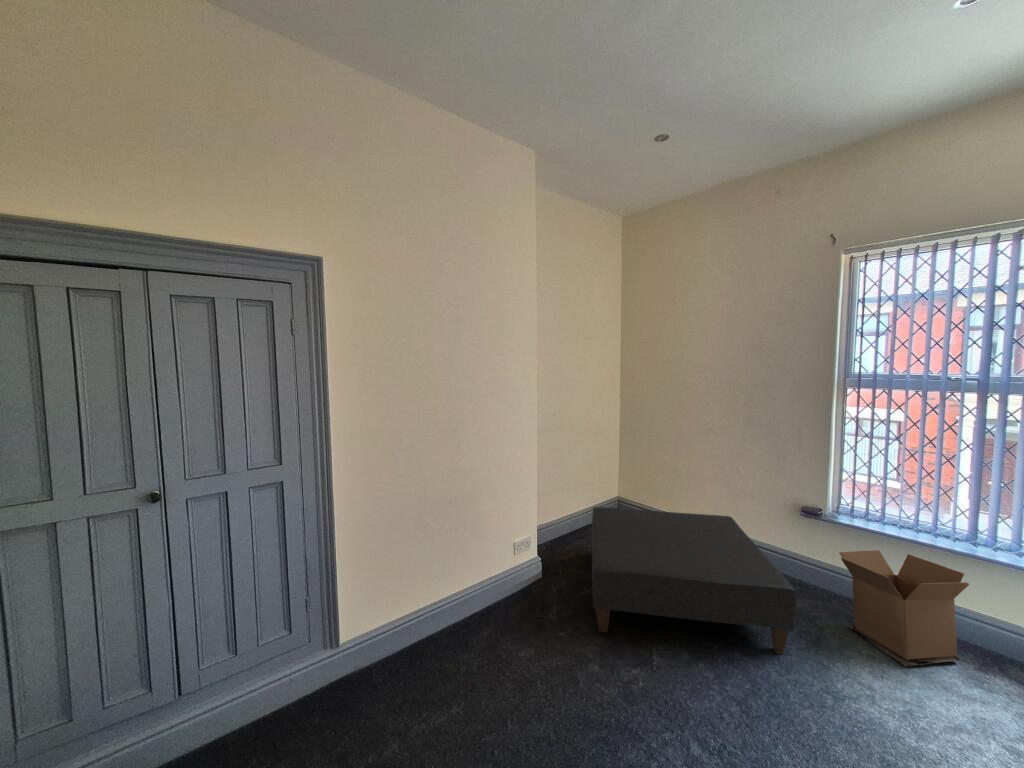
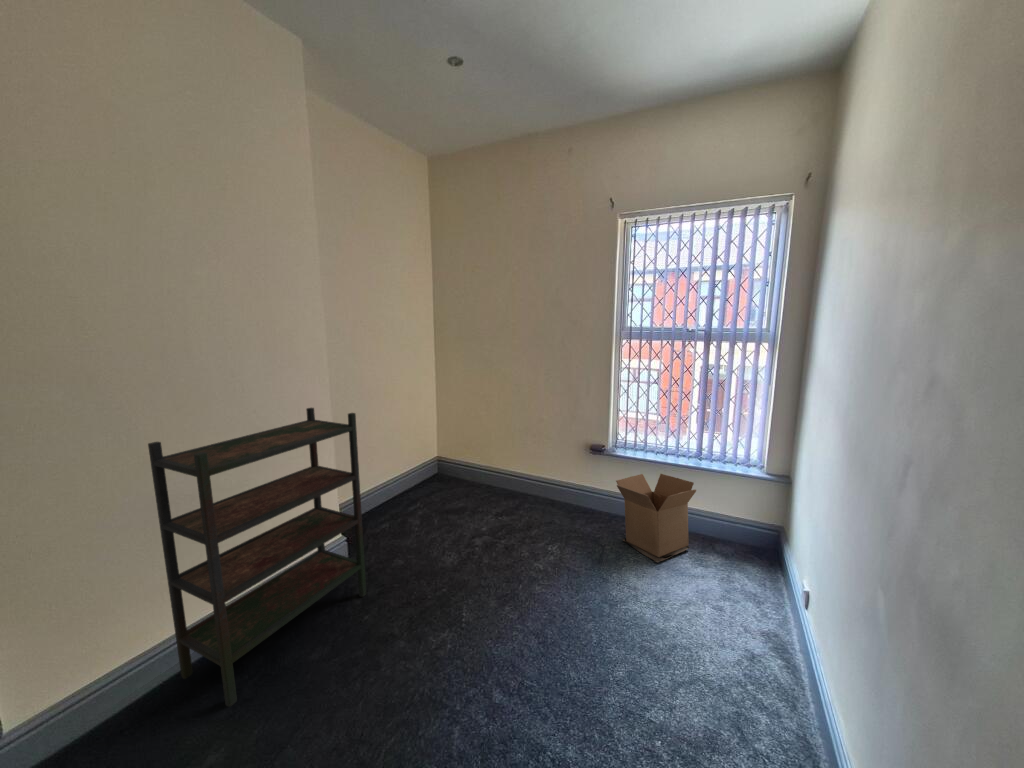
bookshelf: none [425,439,561,675] -> present [148,408,366,707]
ottoman: present [592,507,796,654] -> none [399,463,583,602]

